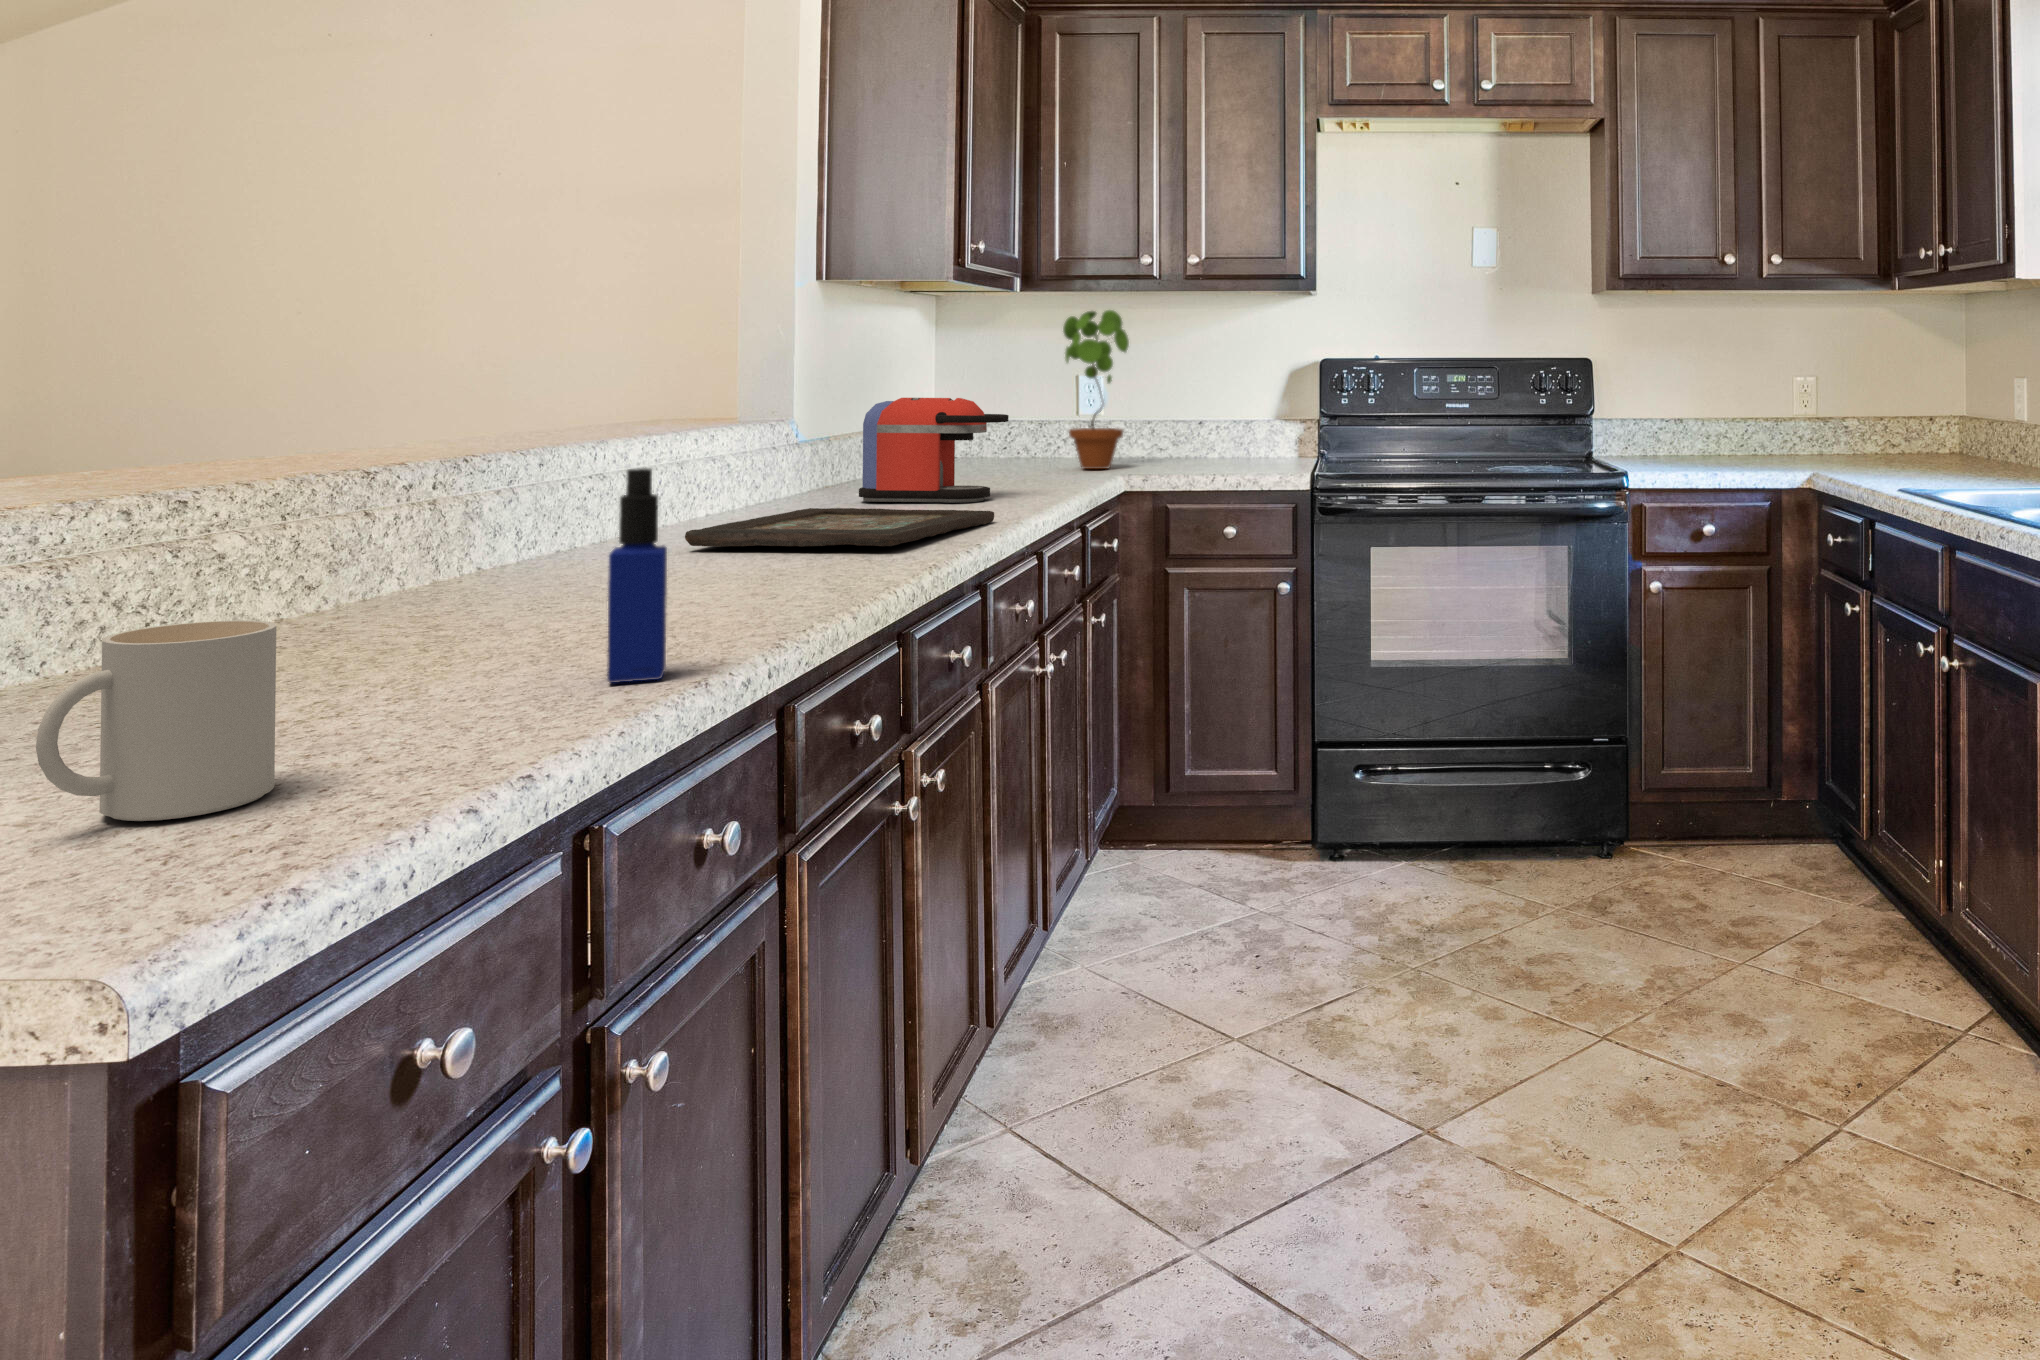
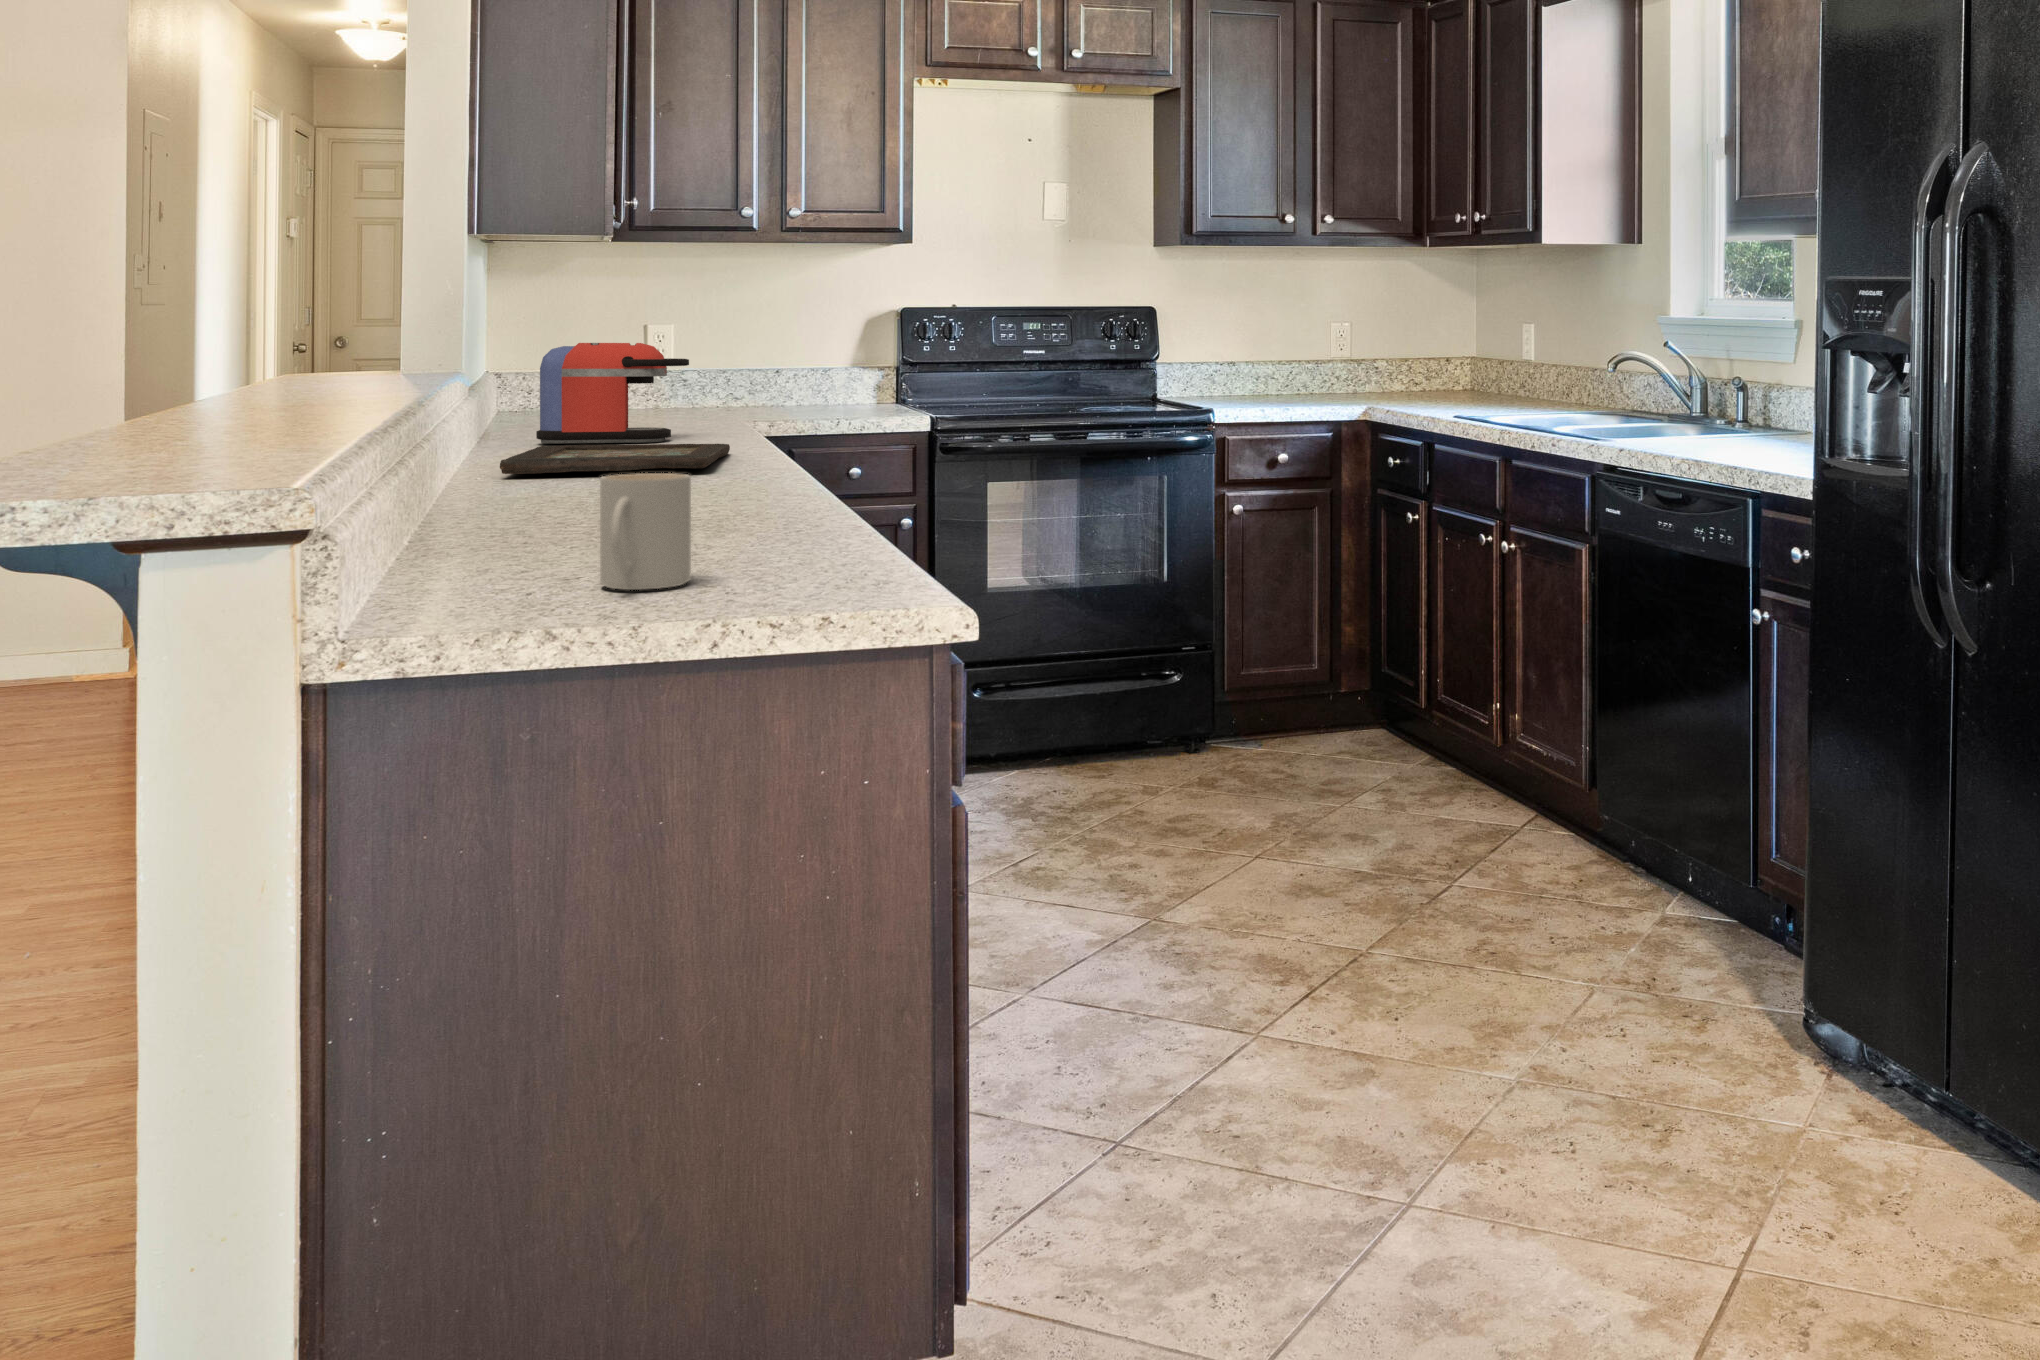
potted plant: present [1063,310,1129,469] -> none [663,257,735,416]
bottle: present [607,468,667,683] -> none [722,384,769,537]

